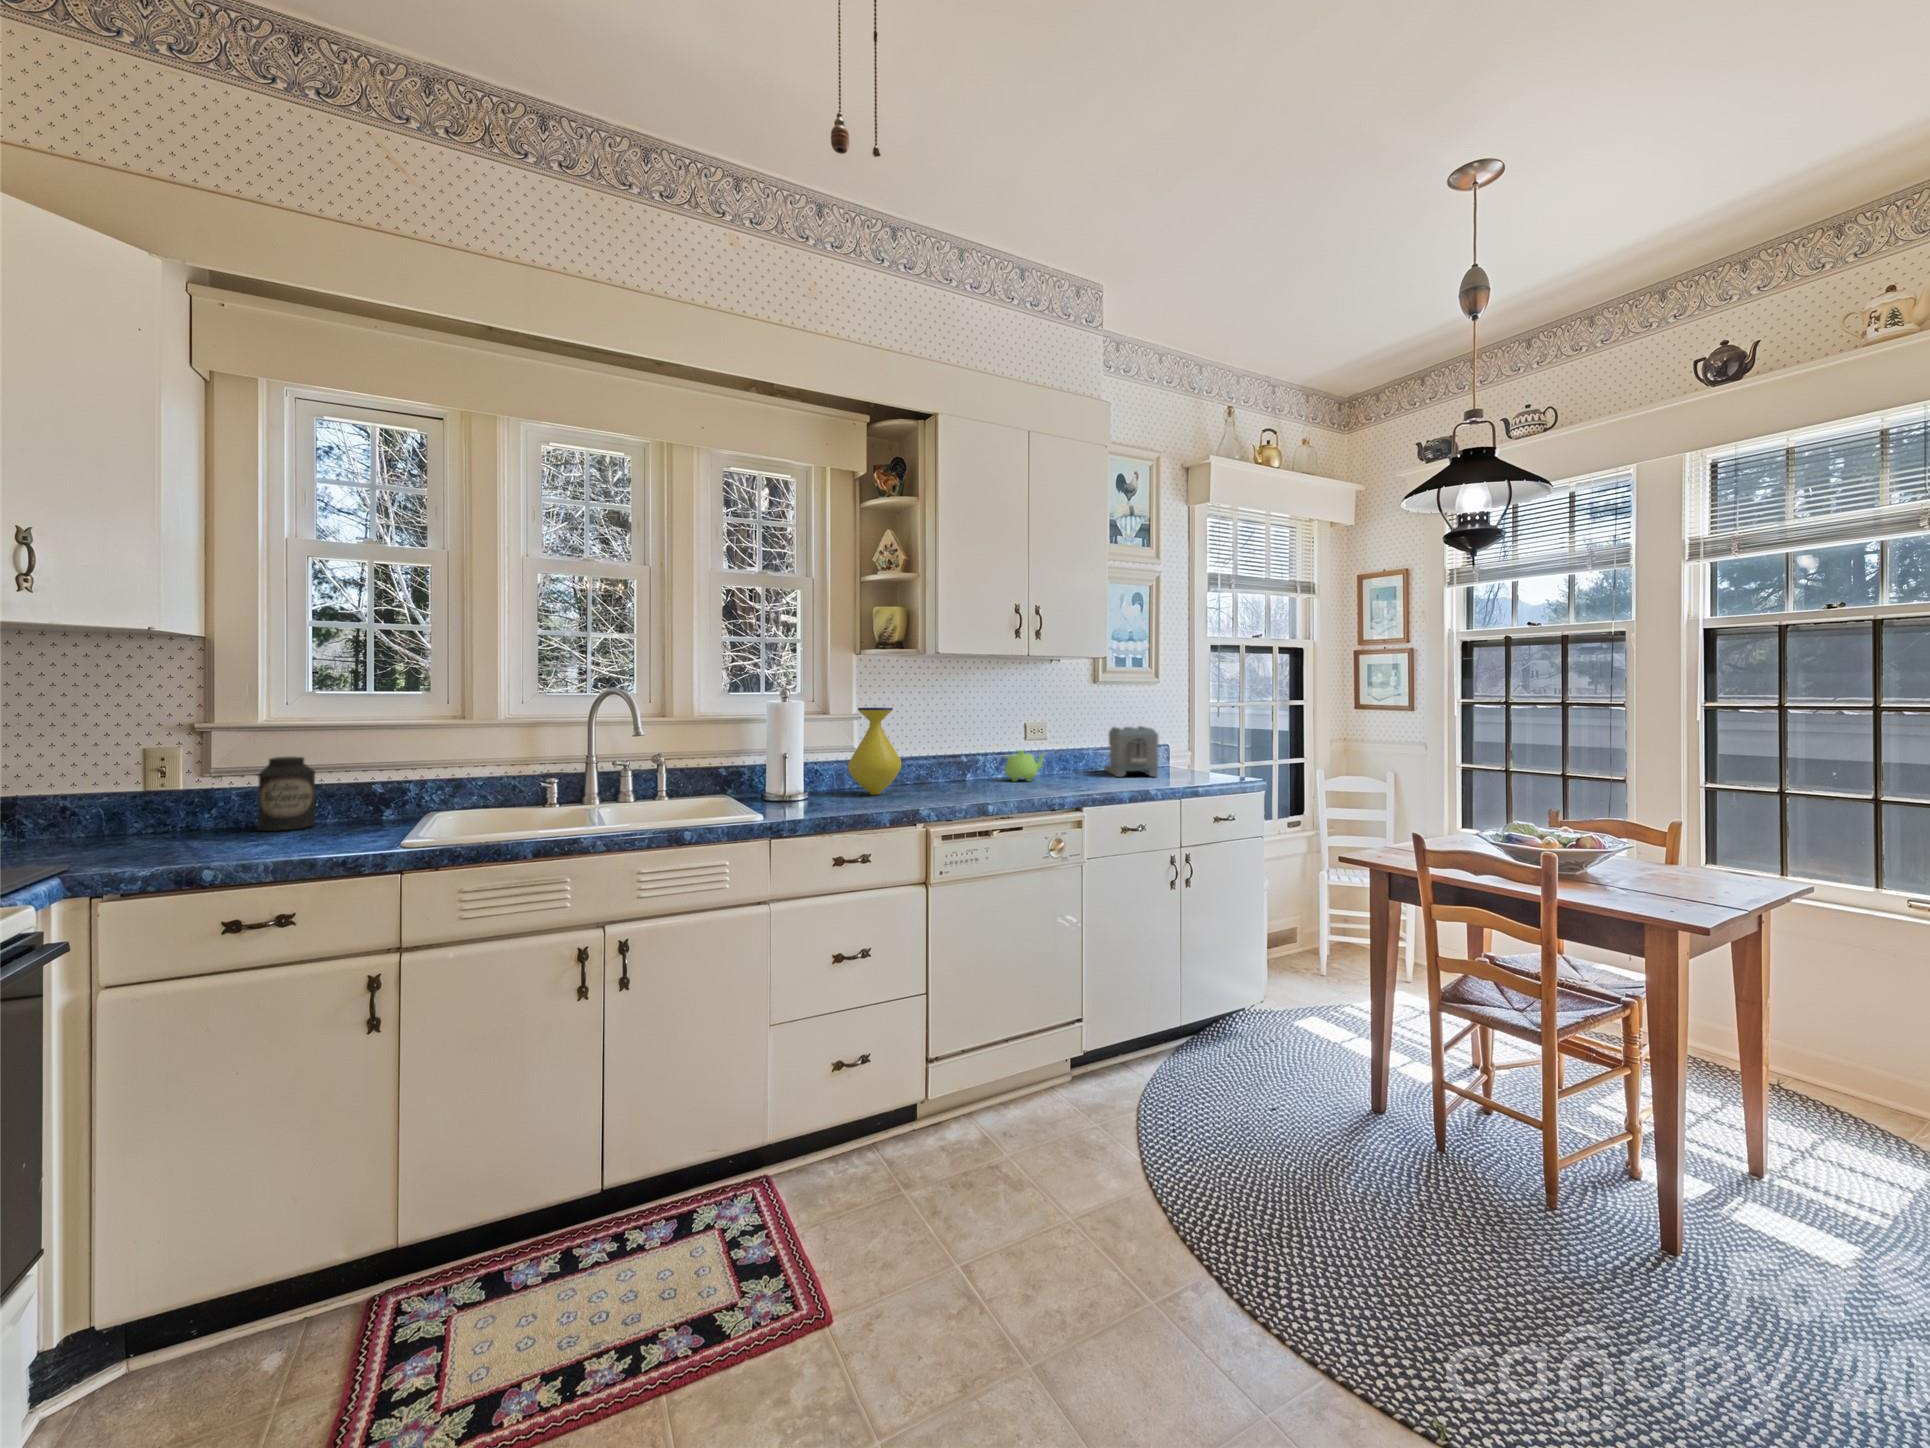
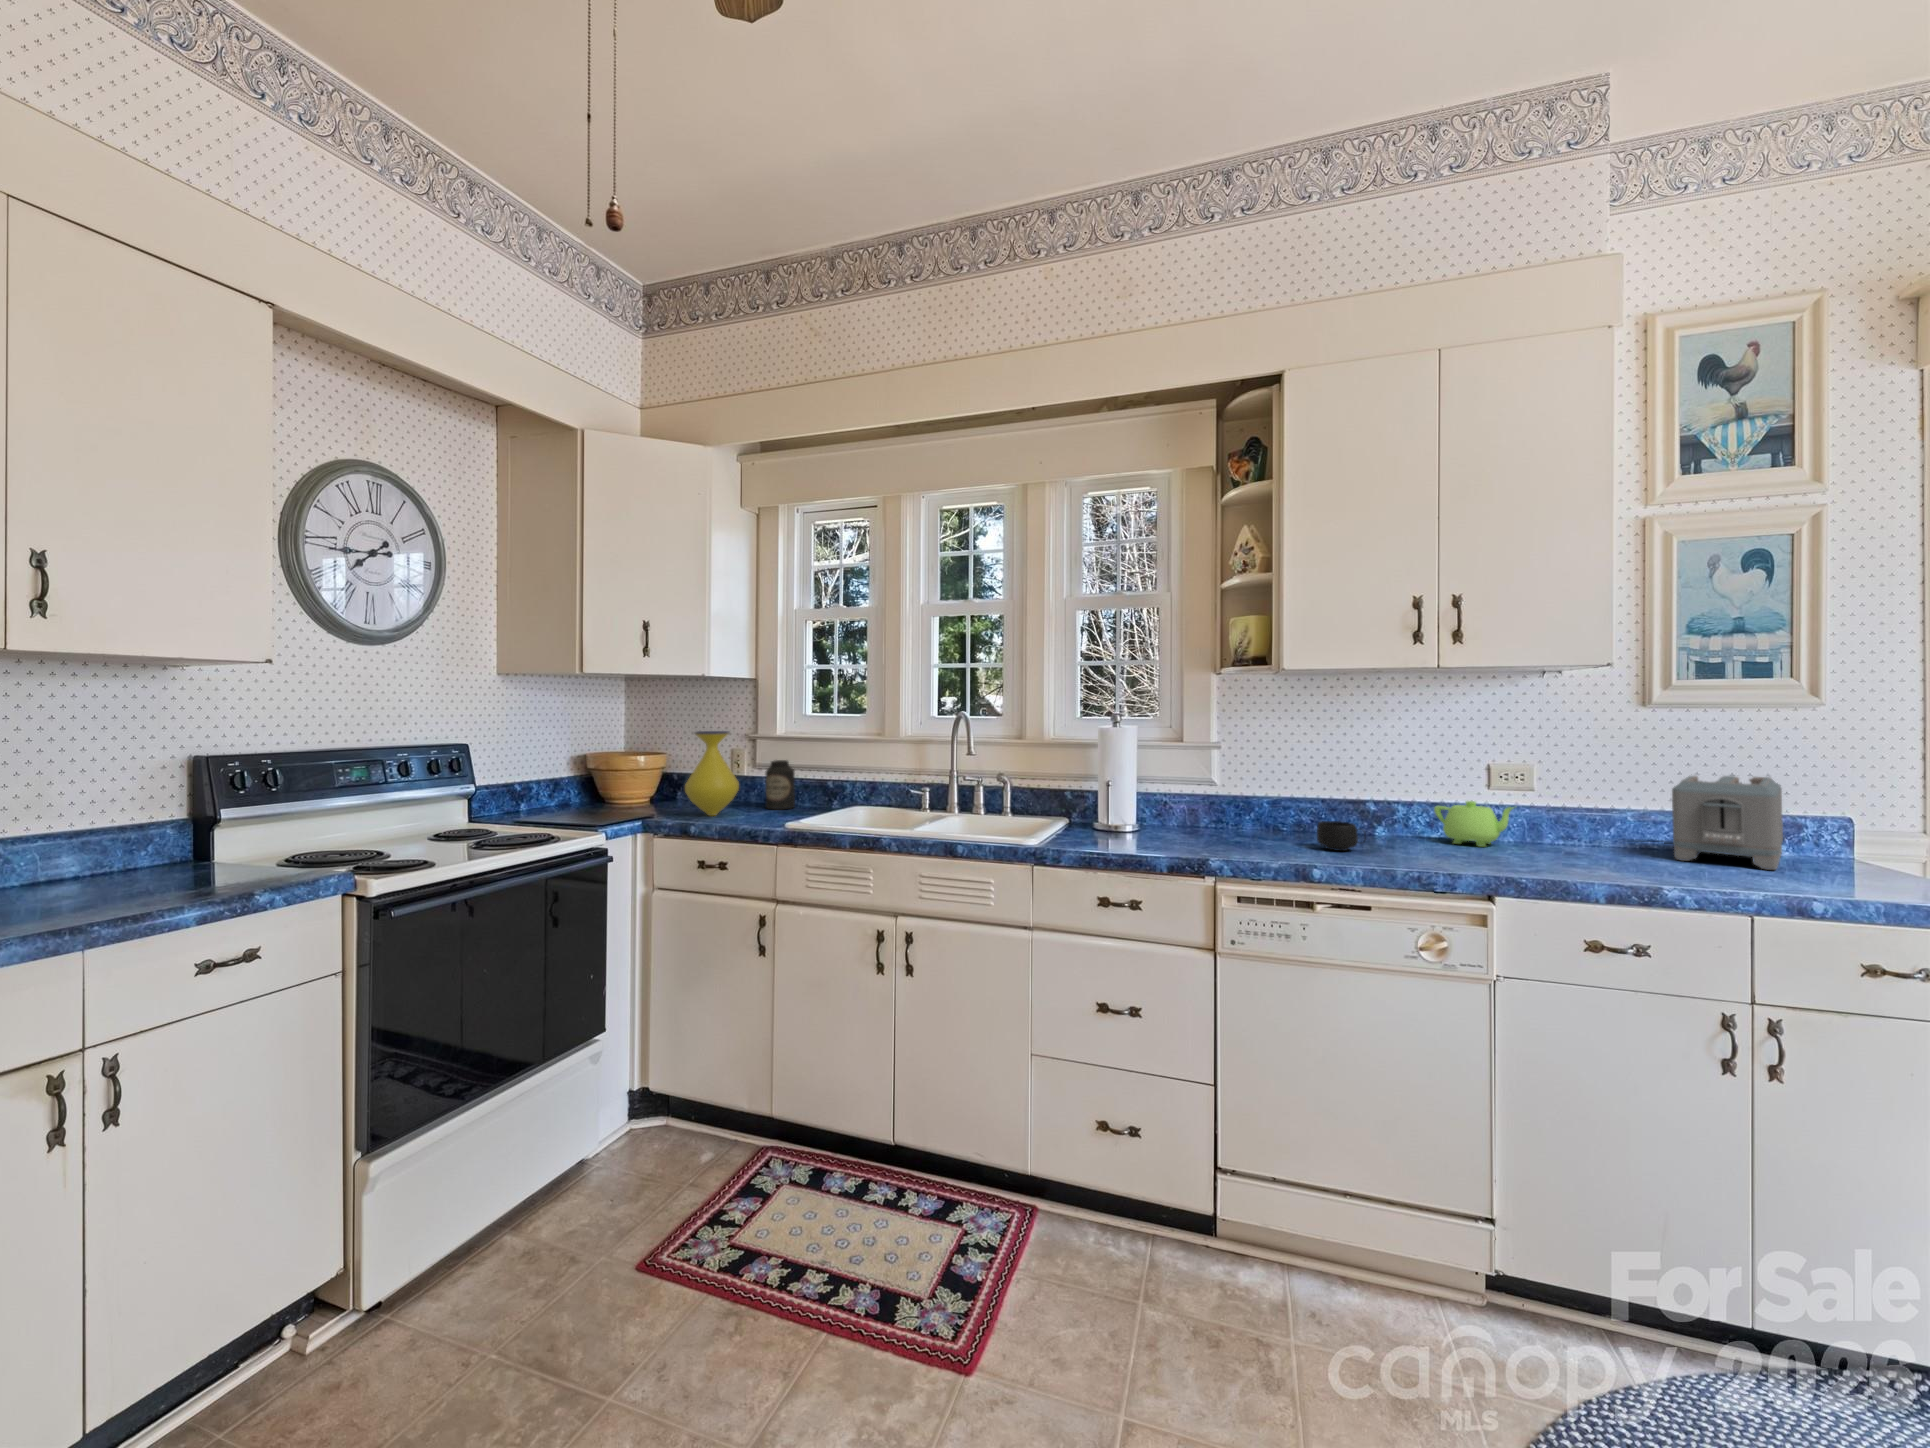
vase: present [848,708,901,795] -> present [685,731,739,816]
mug: none [955,771,986,793] -> present [1317,821,1365,851]

